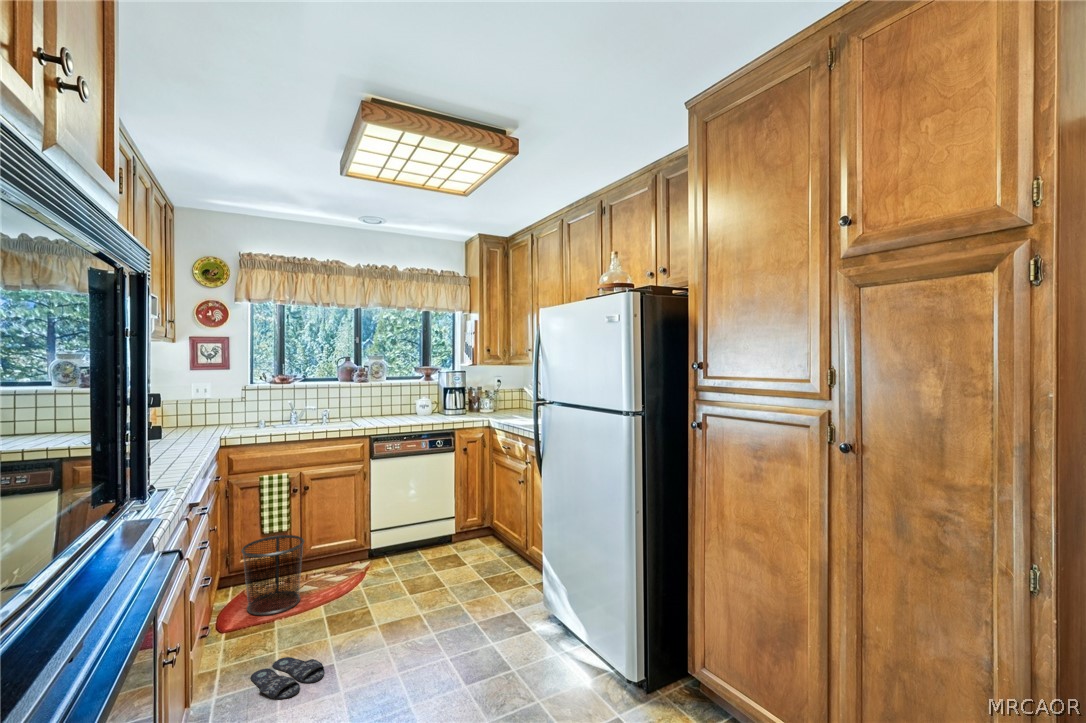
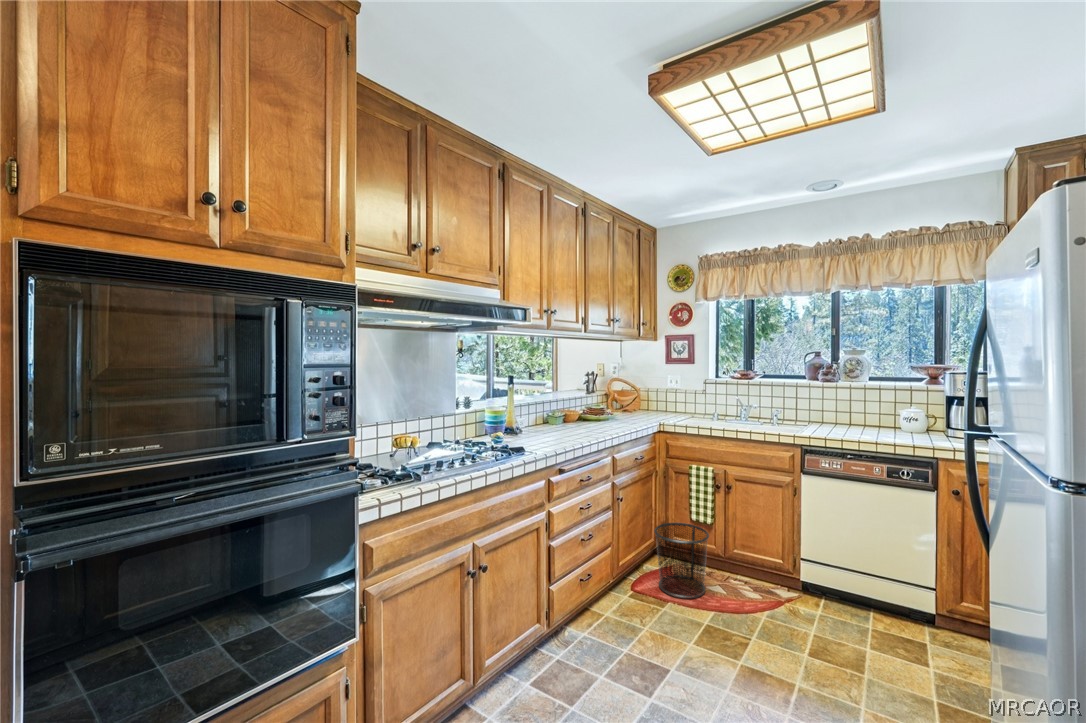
slippers: present [251,657,325,699] -> none [602,637,658,679]

